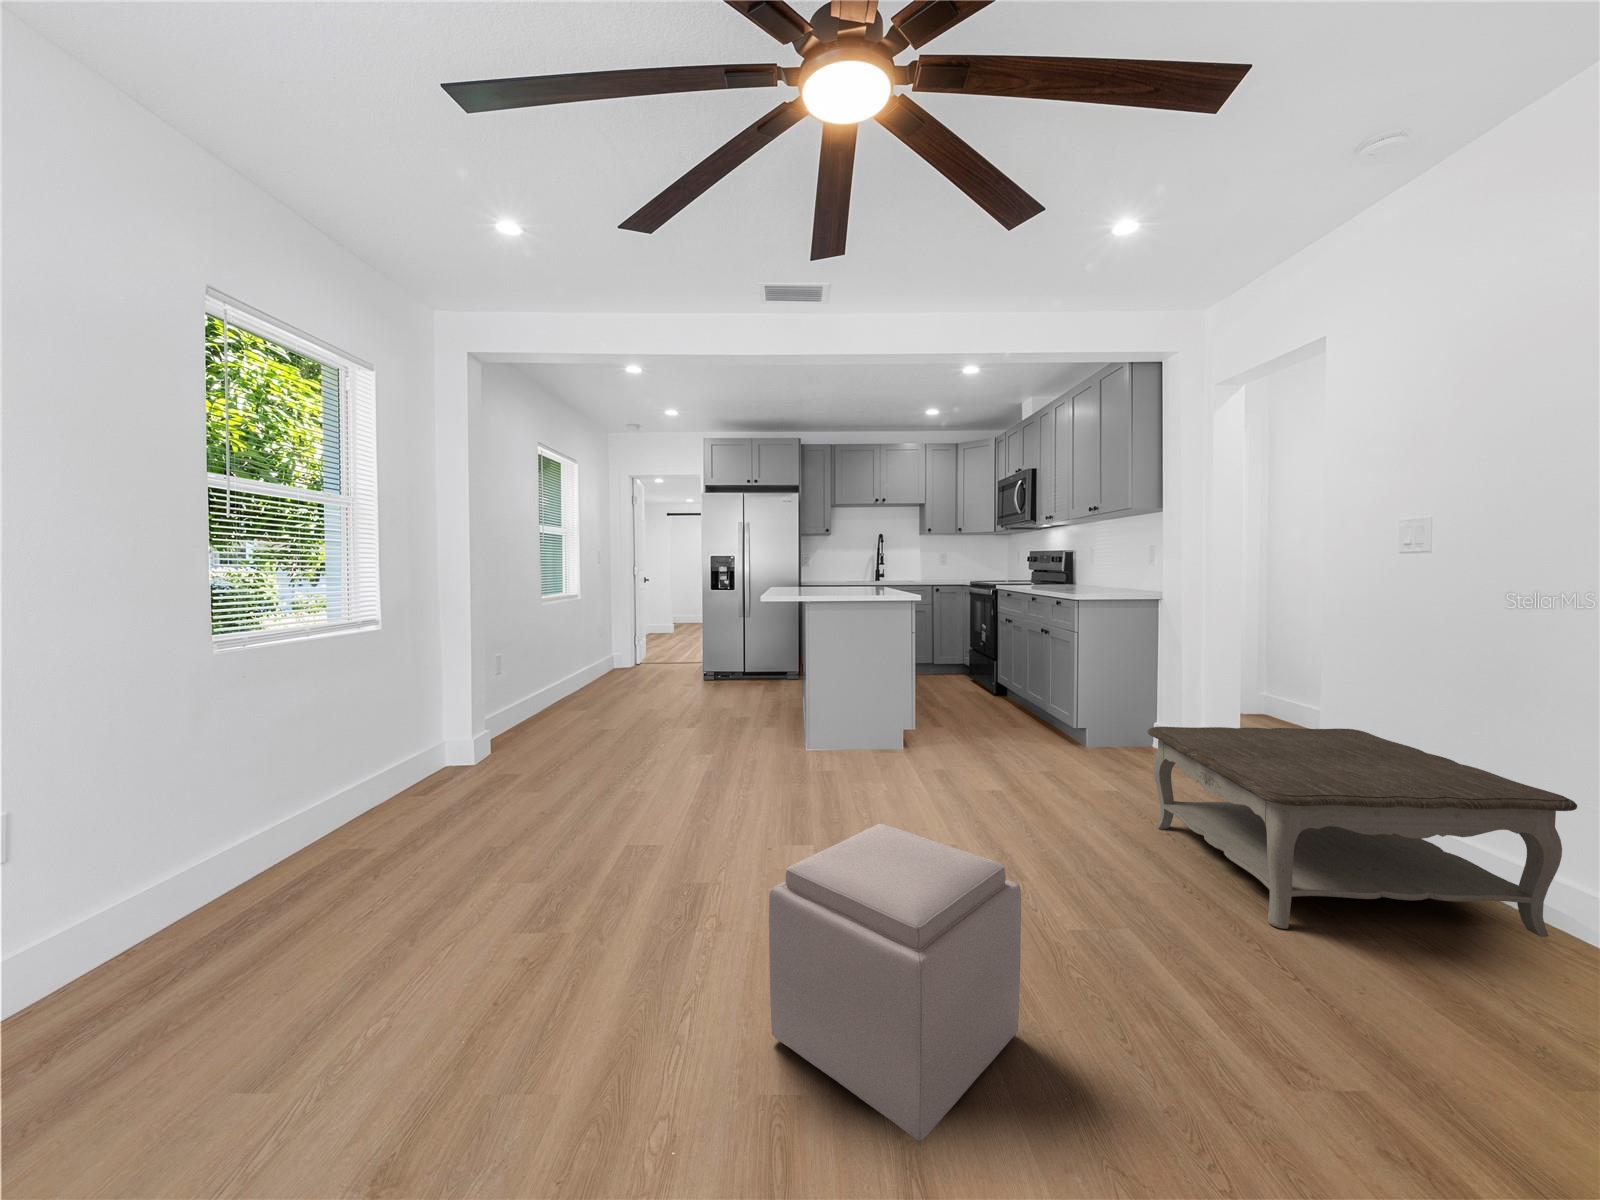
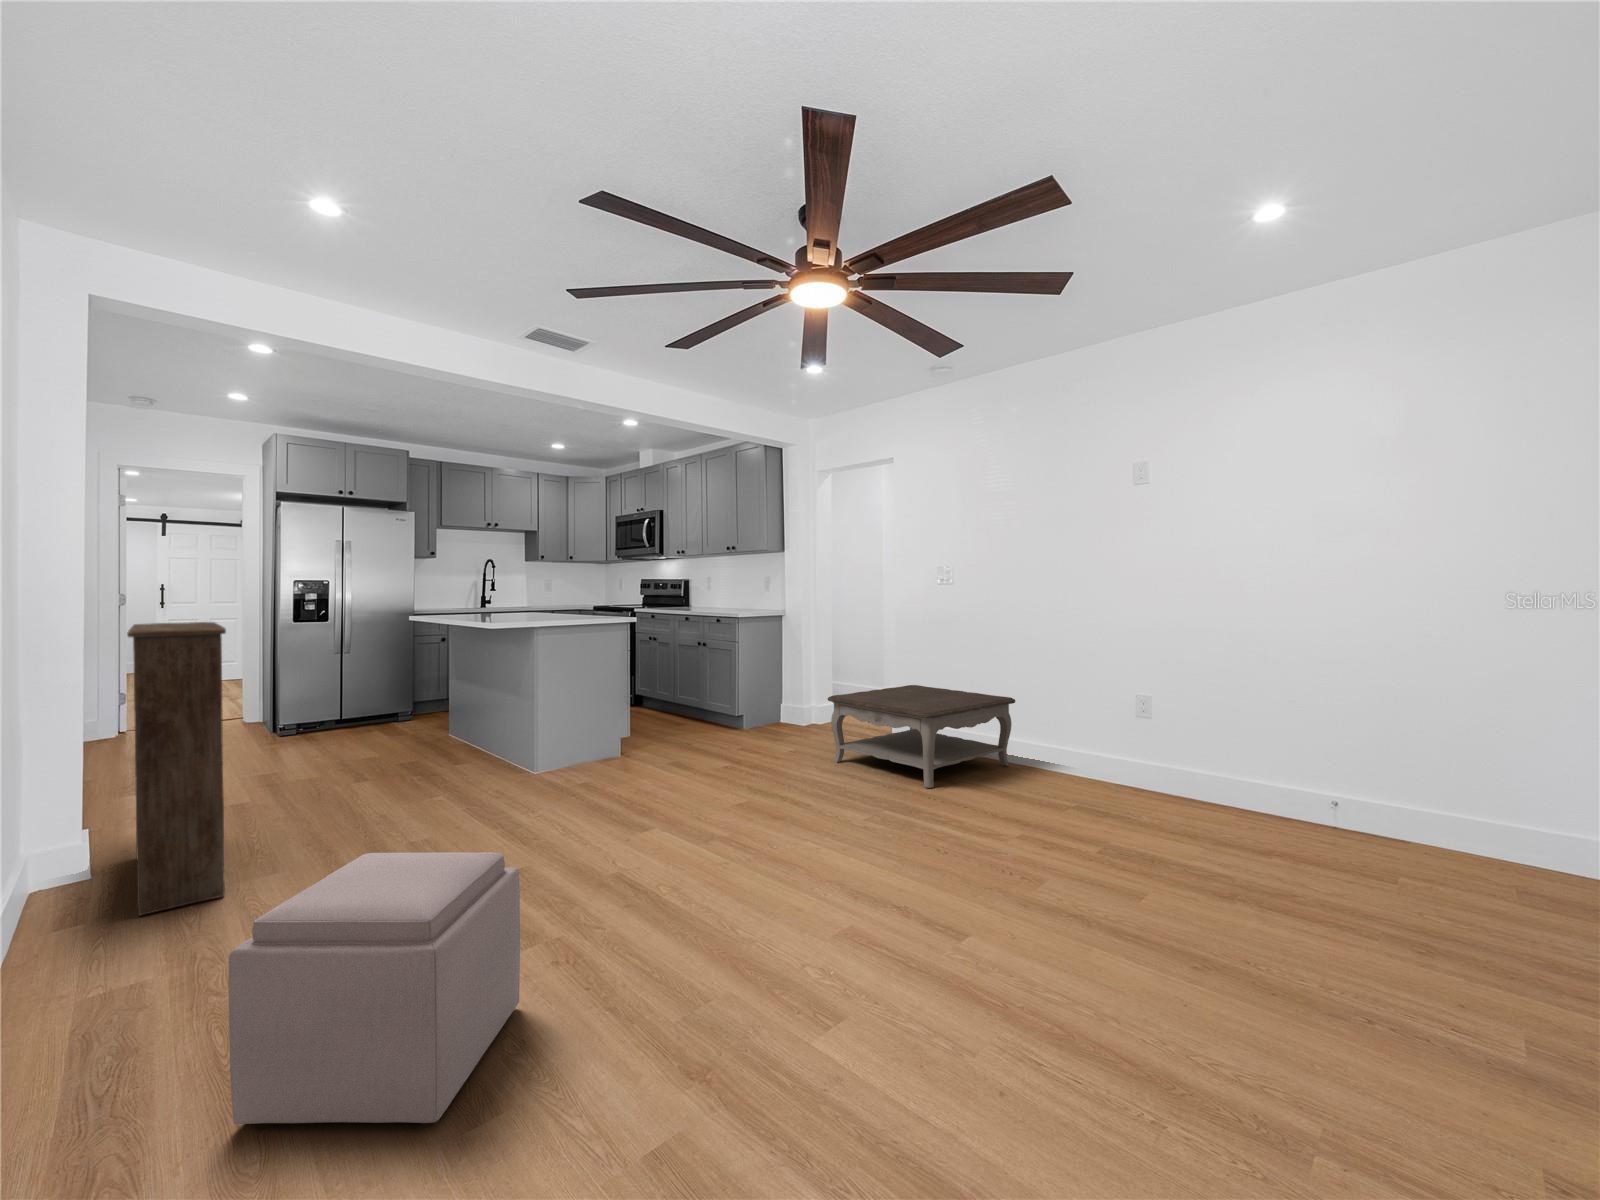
bookshelf: none [416,594,542,811] -> present [127,622,226,916]
ottoman: present [769,824,1021,1141] -> present [228,852,520,1124]

